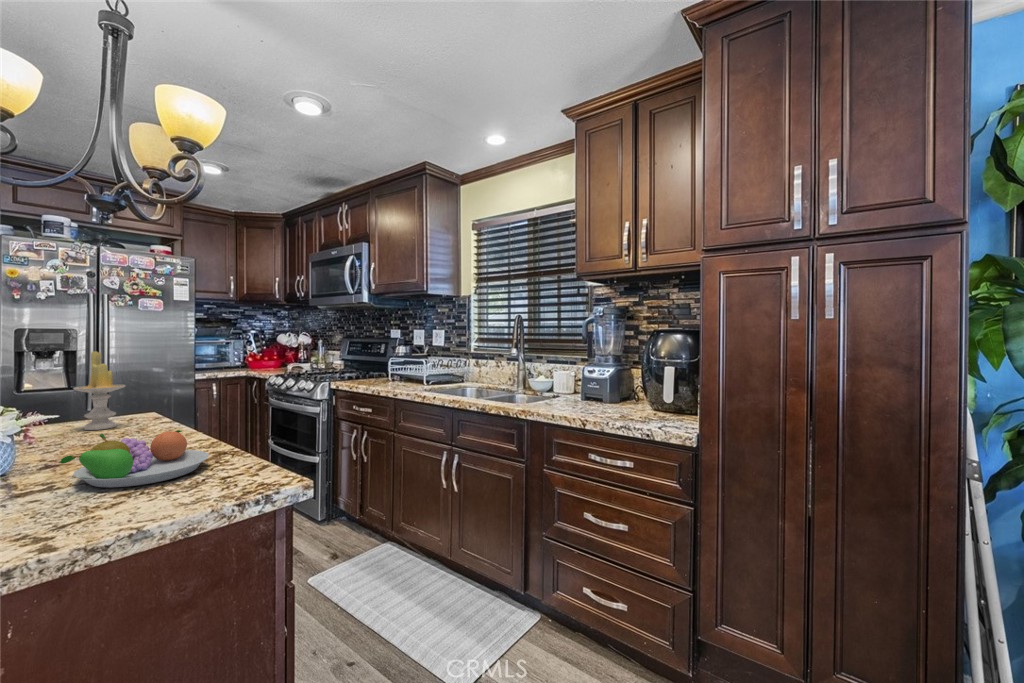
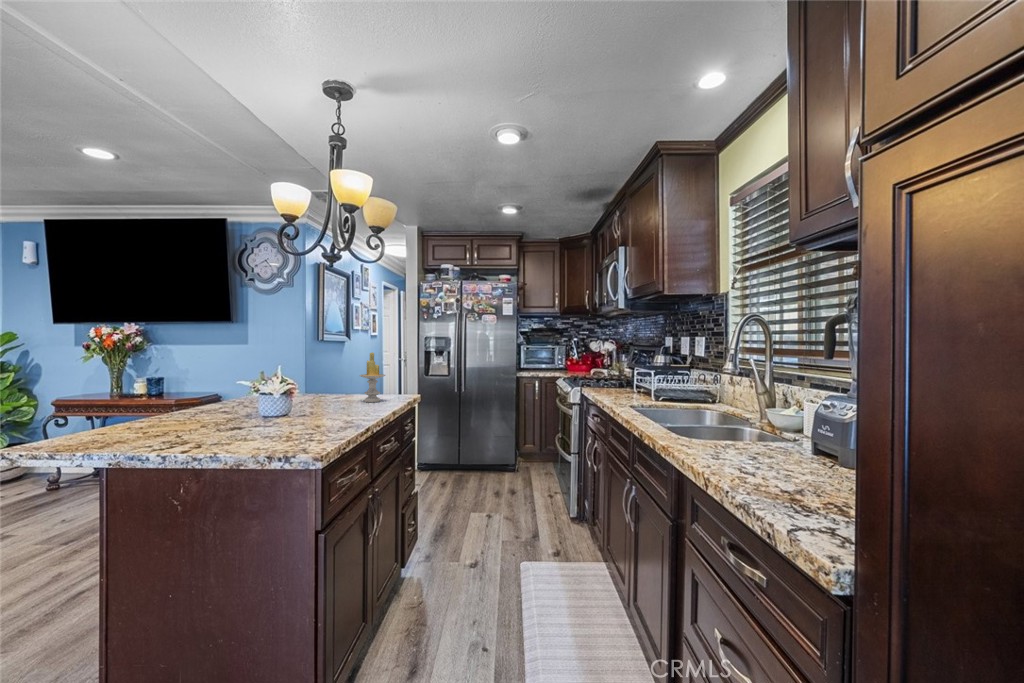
fruit bowl: present [60,430,209,488] -> none [257,402,337,436]

